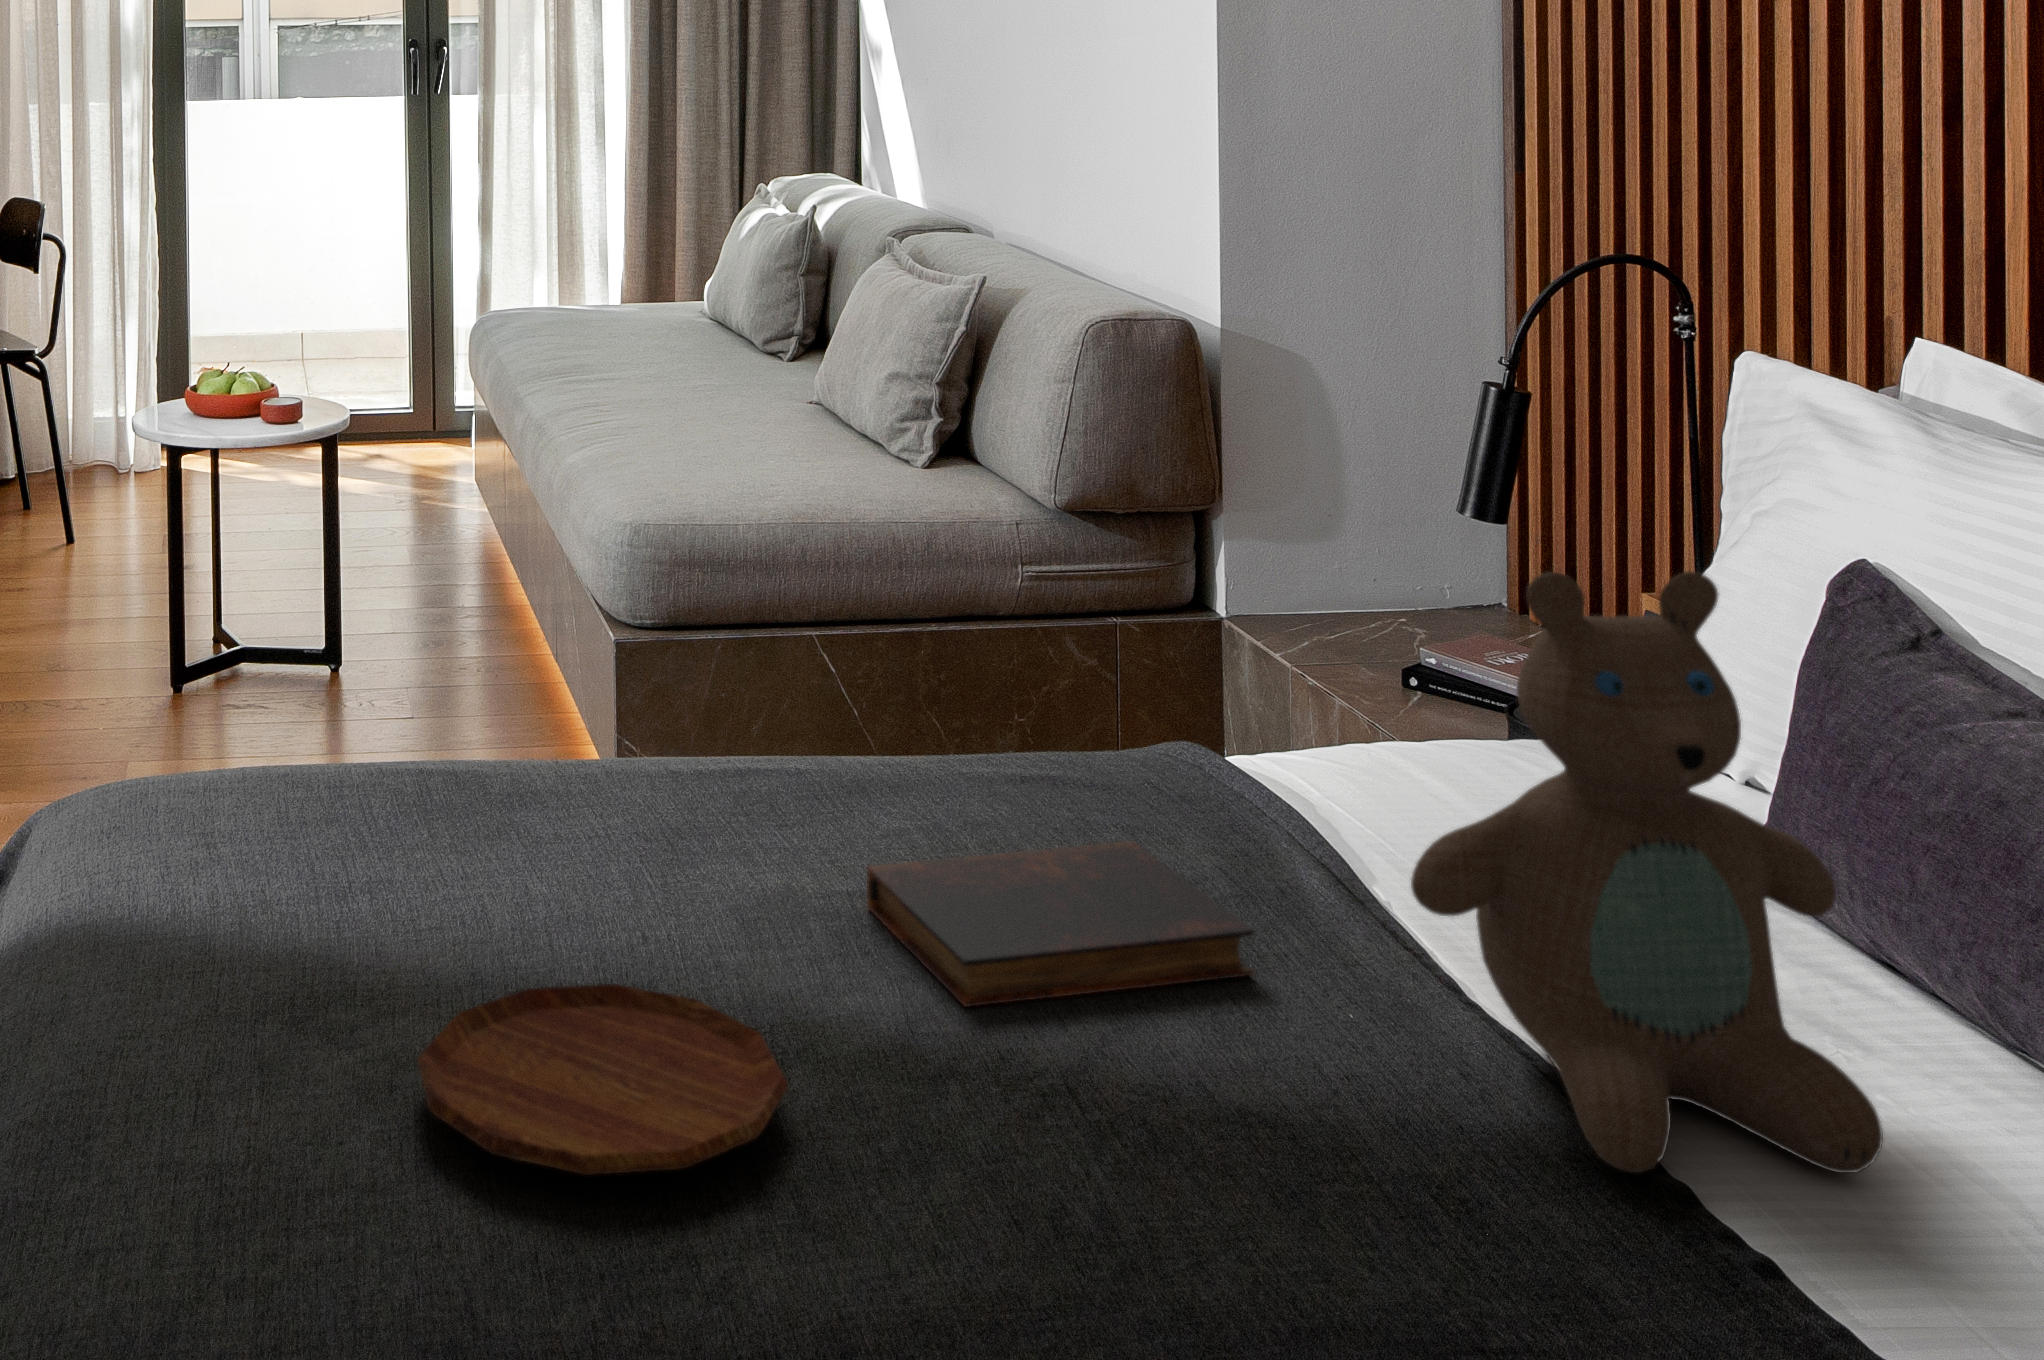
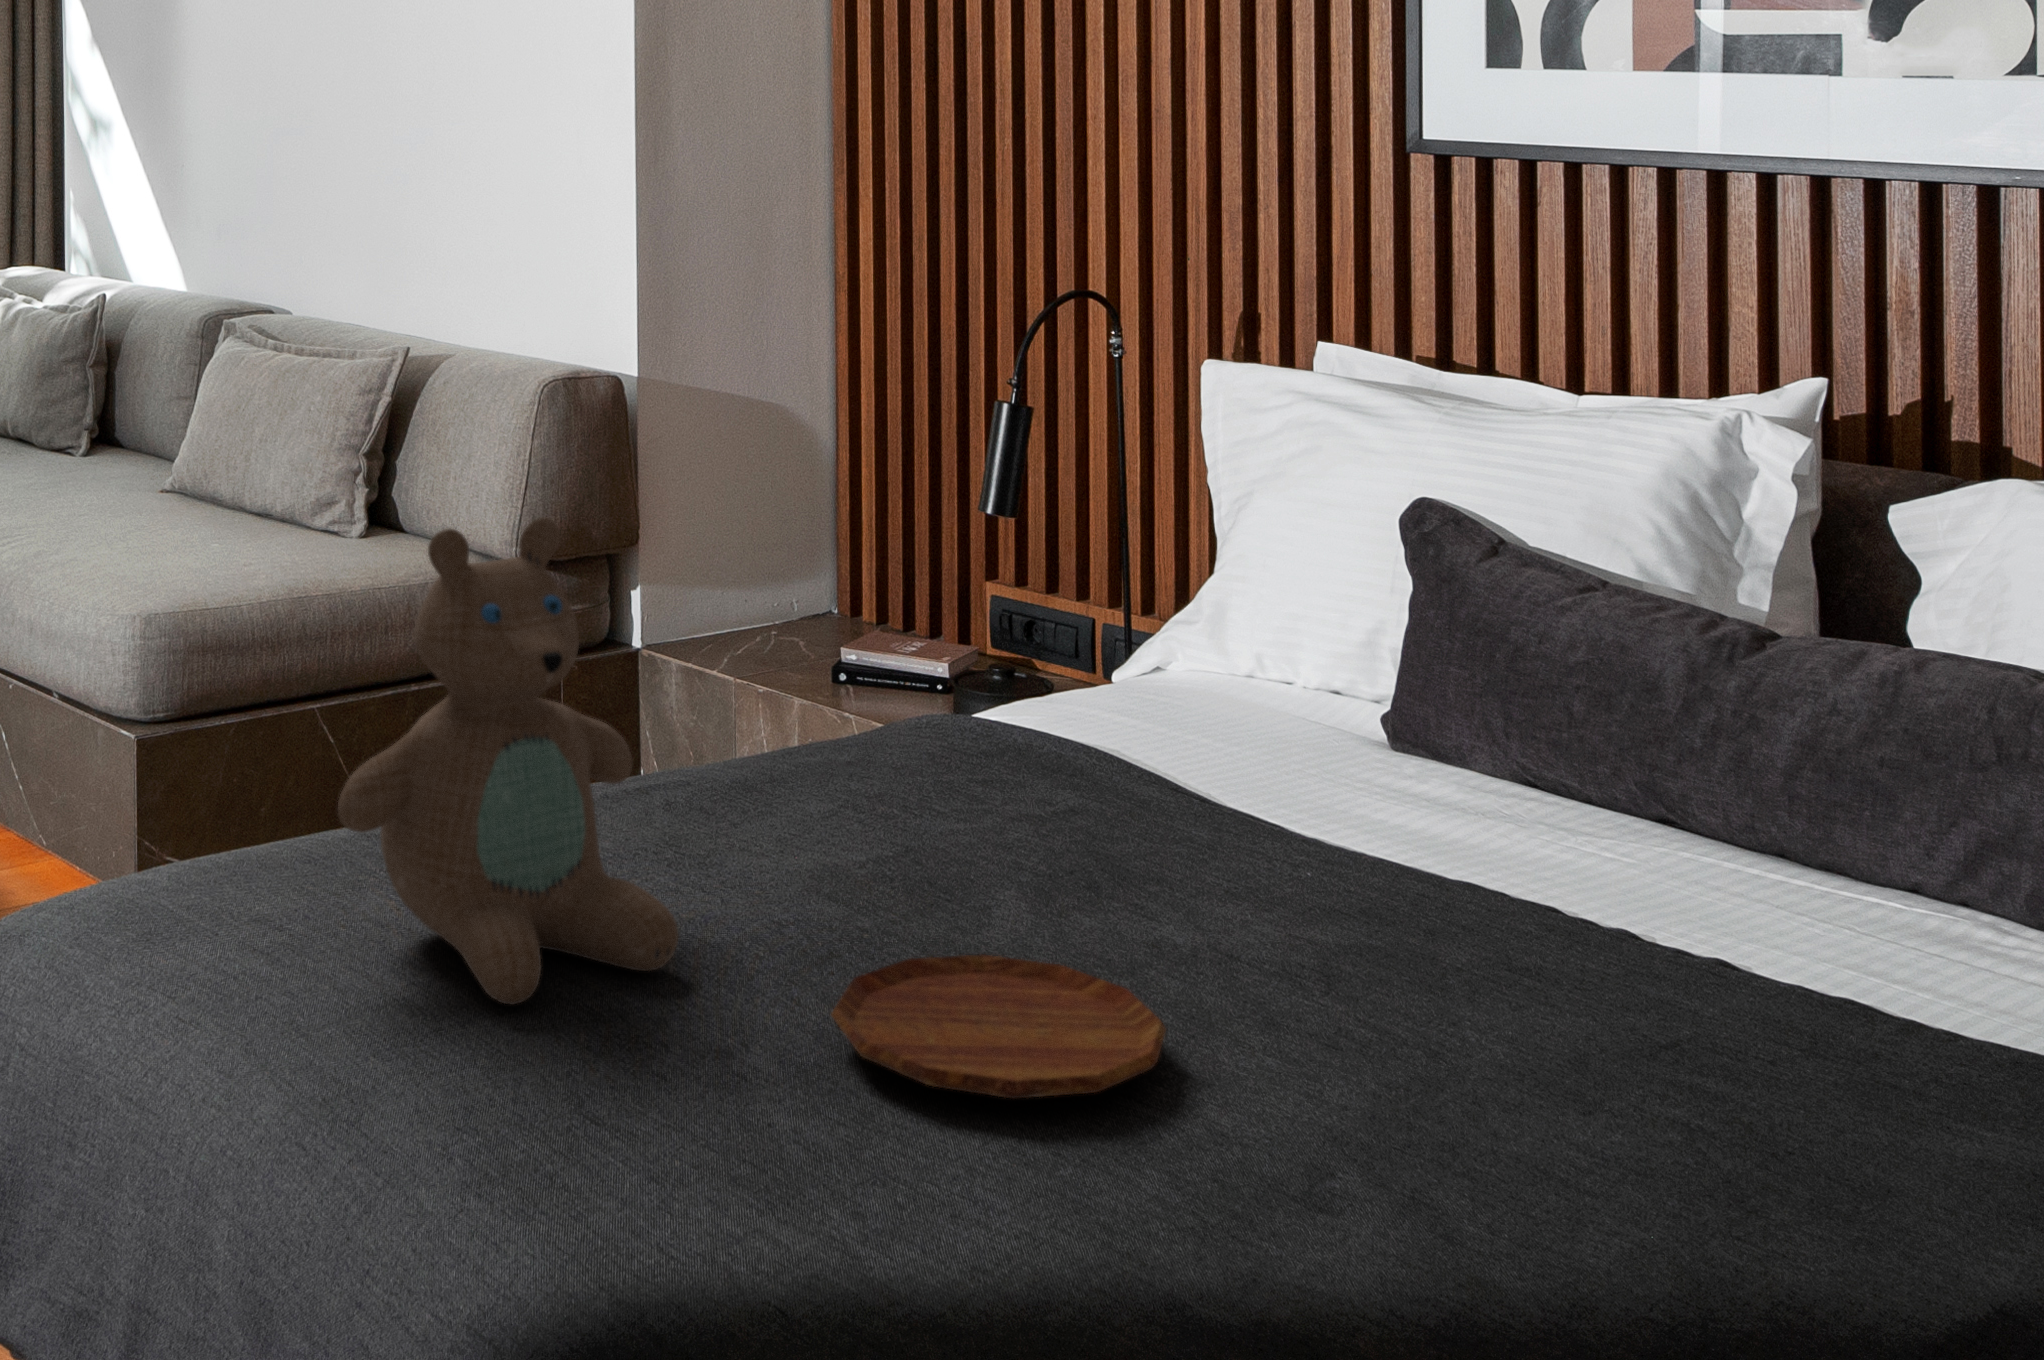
teddy bear: present [1411,571,1883,1173] -> present [338,517,678,1004]
book: present [867,841,1255,1007] -> none [938,782,1244,924]

